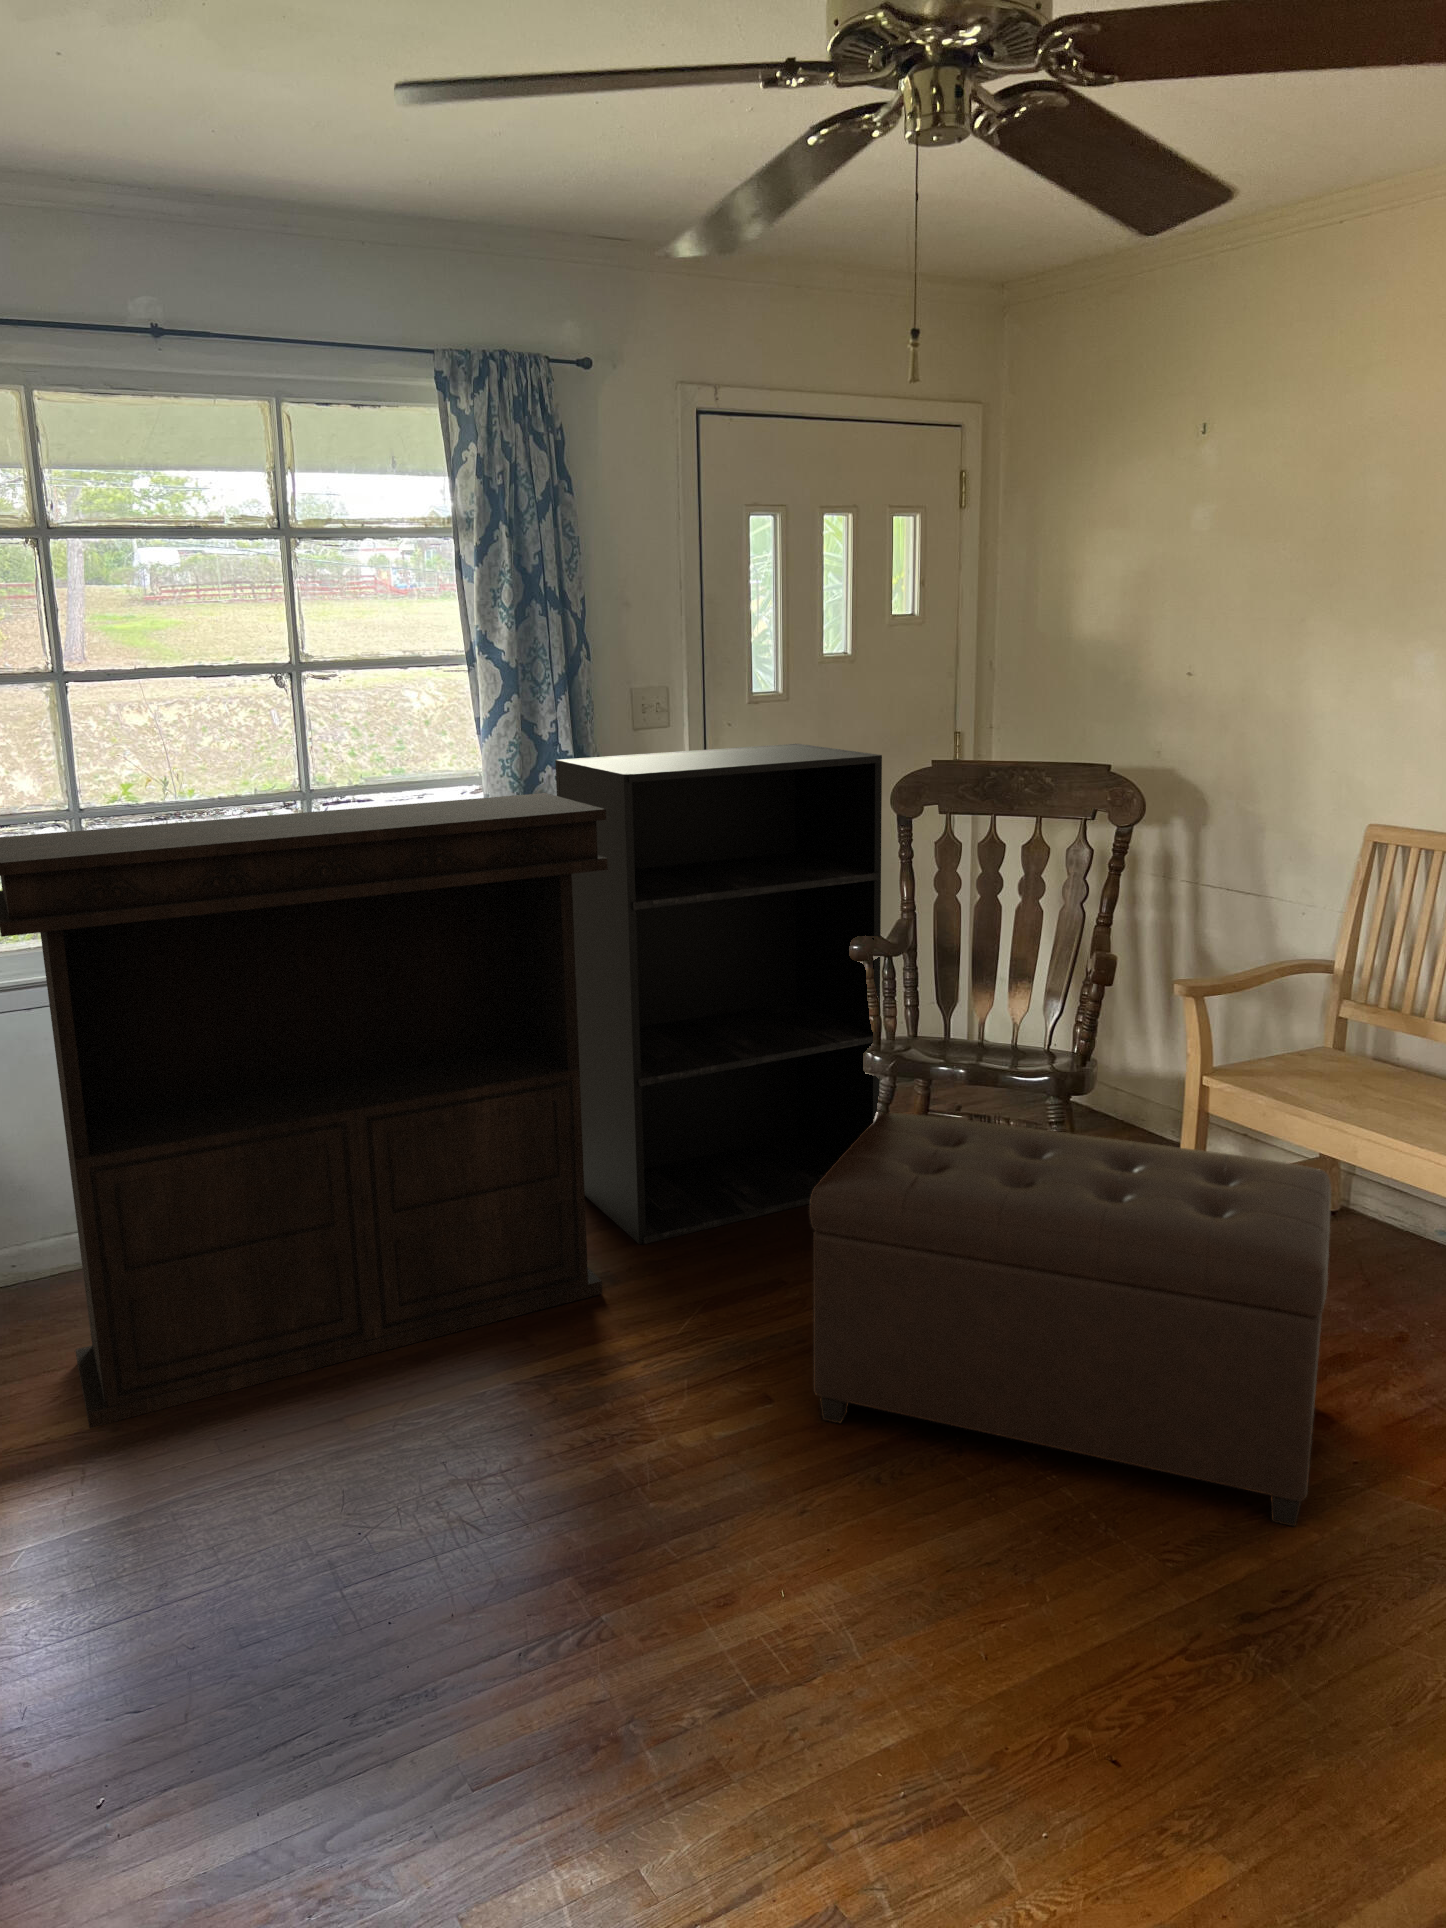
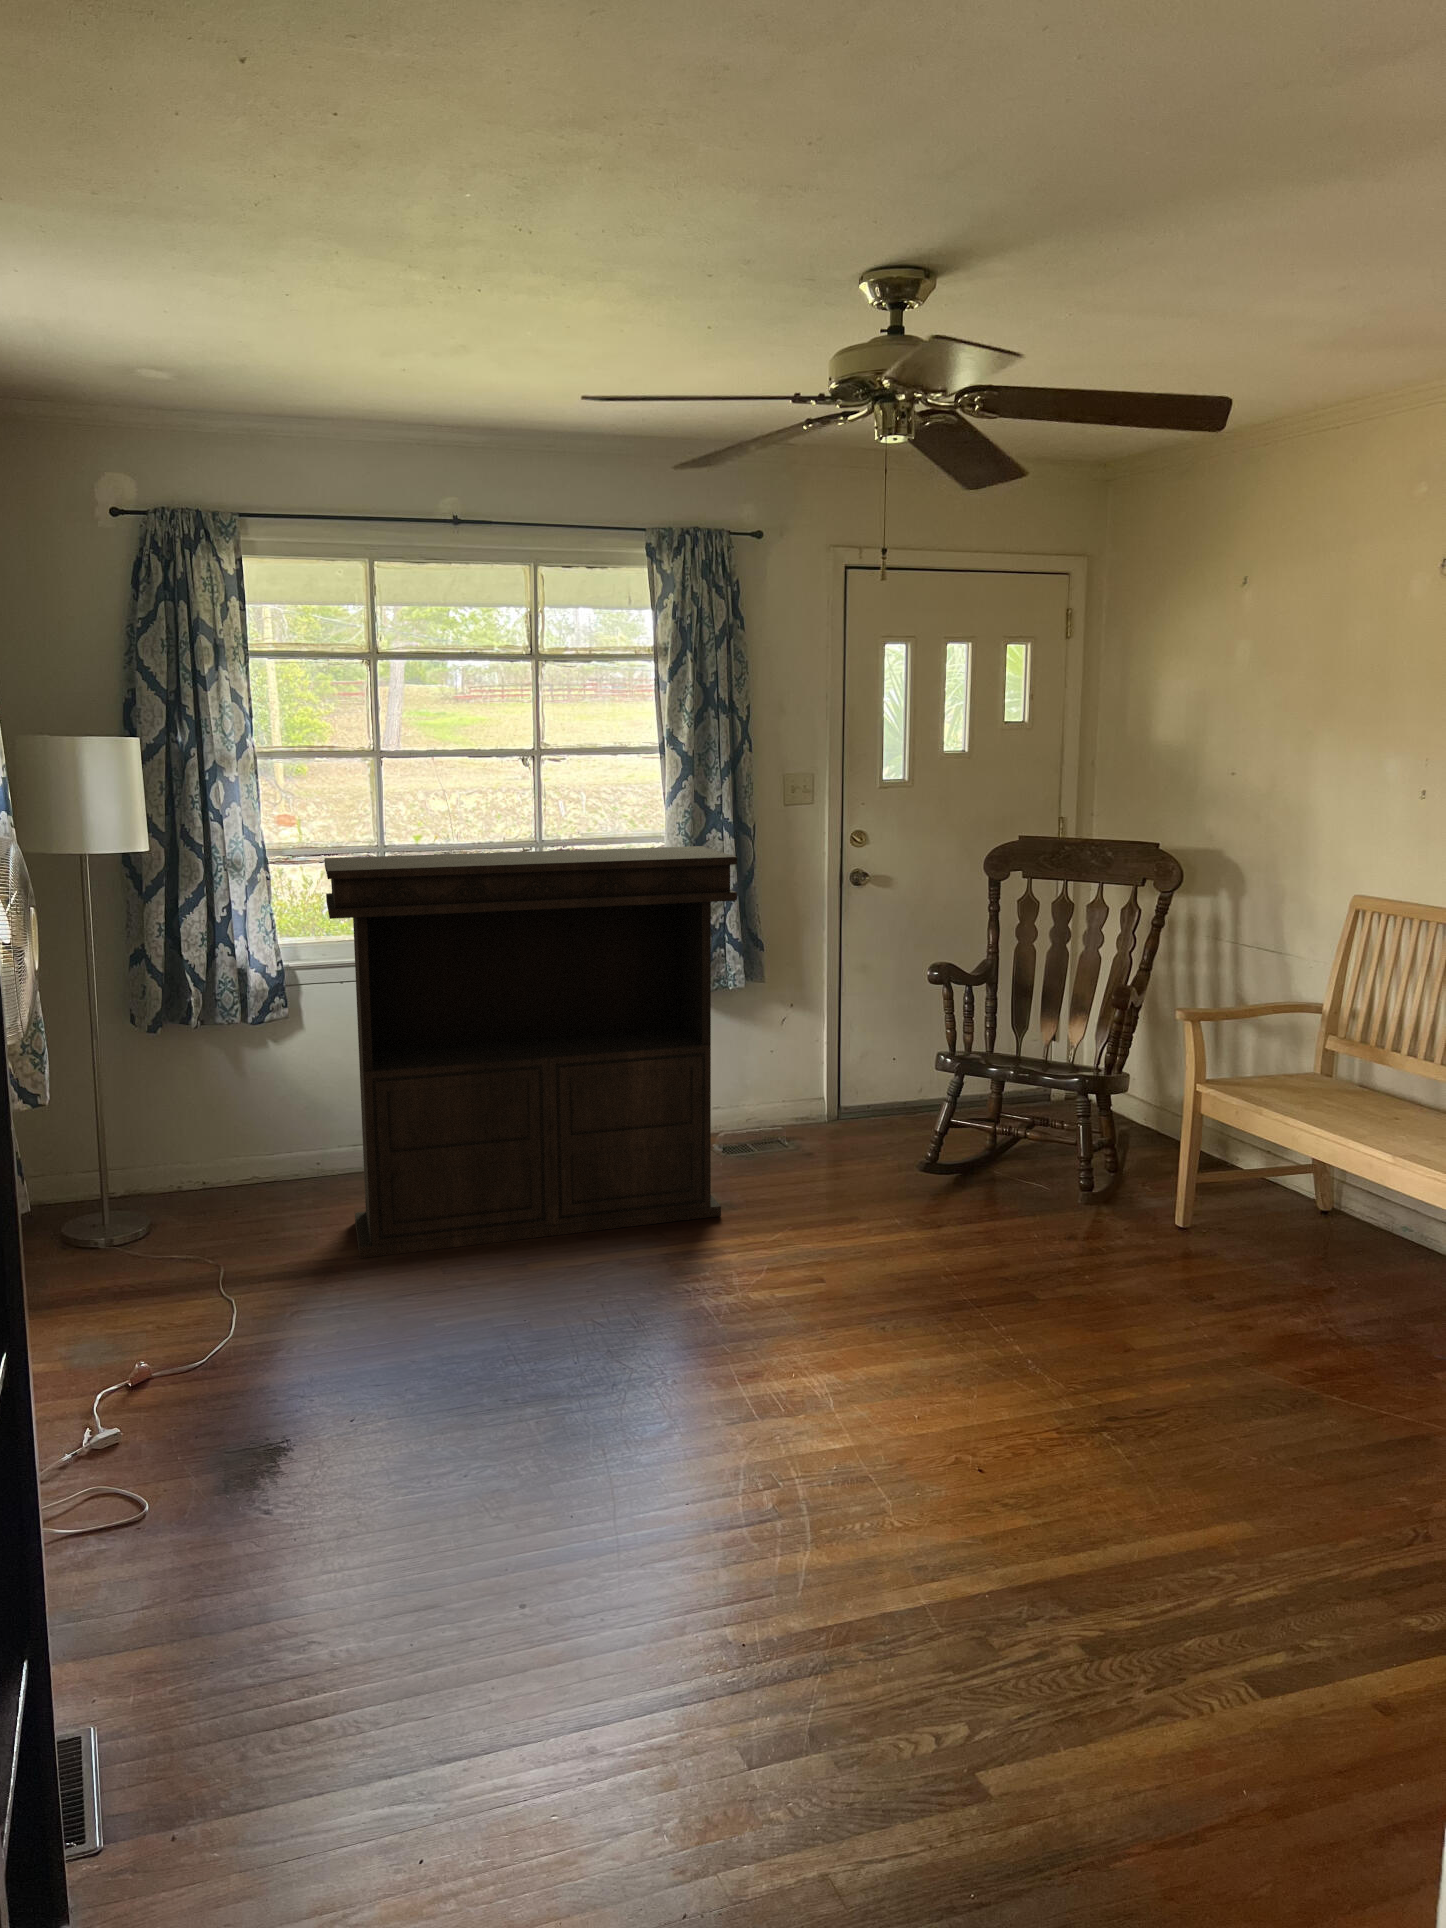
bookshelf: present [555,744,882,1244] -> none [718,819,964,1189]
ottoman: present [809,1113,1331,1526] -> none [852,1090,1252,1398]

